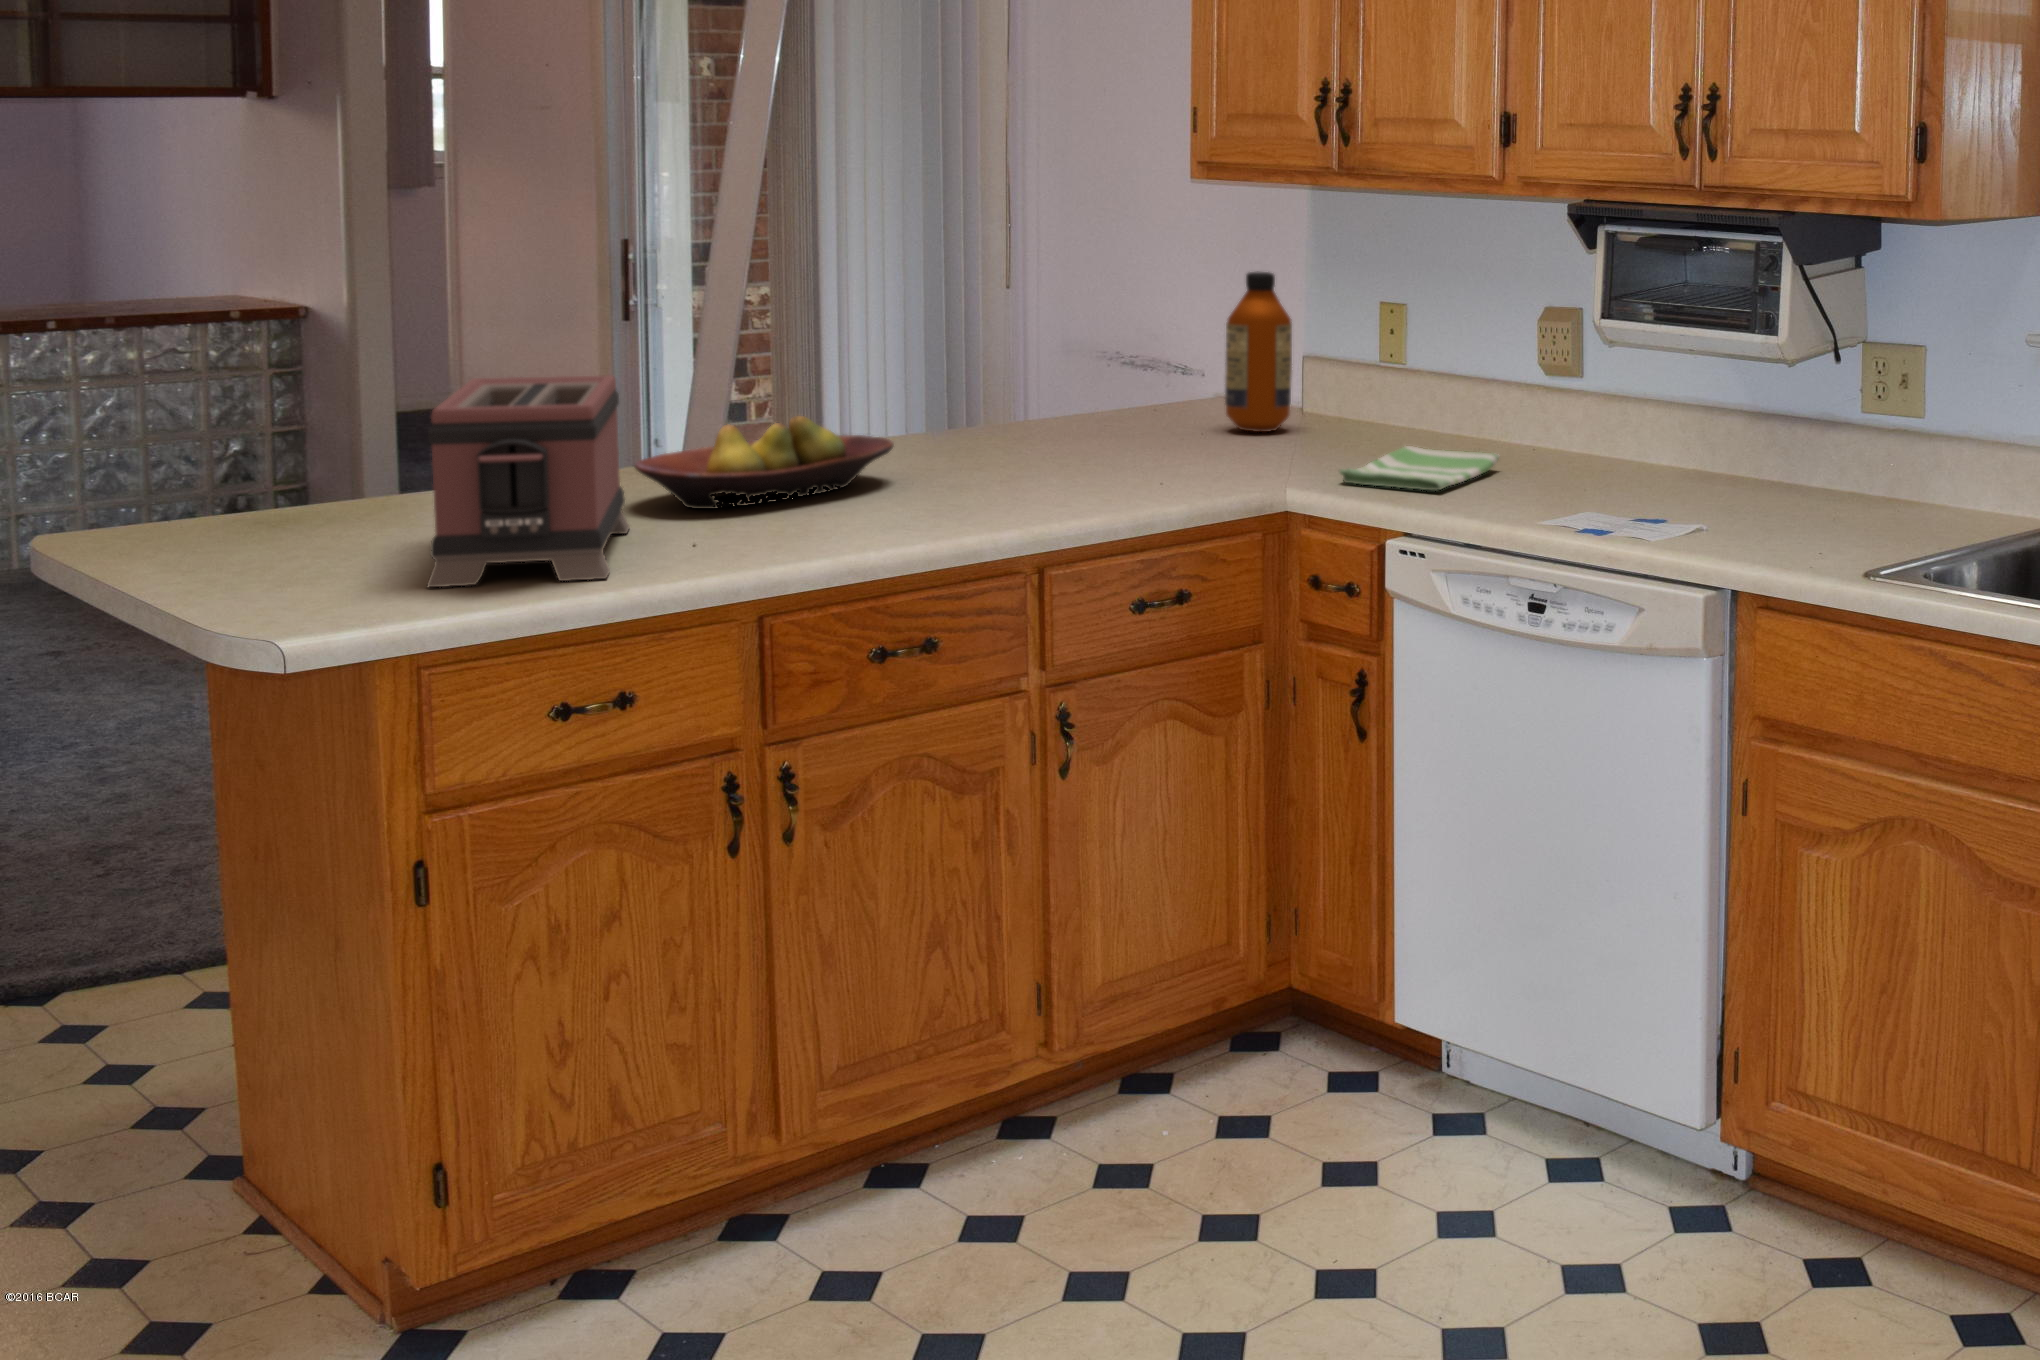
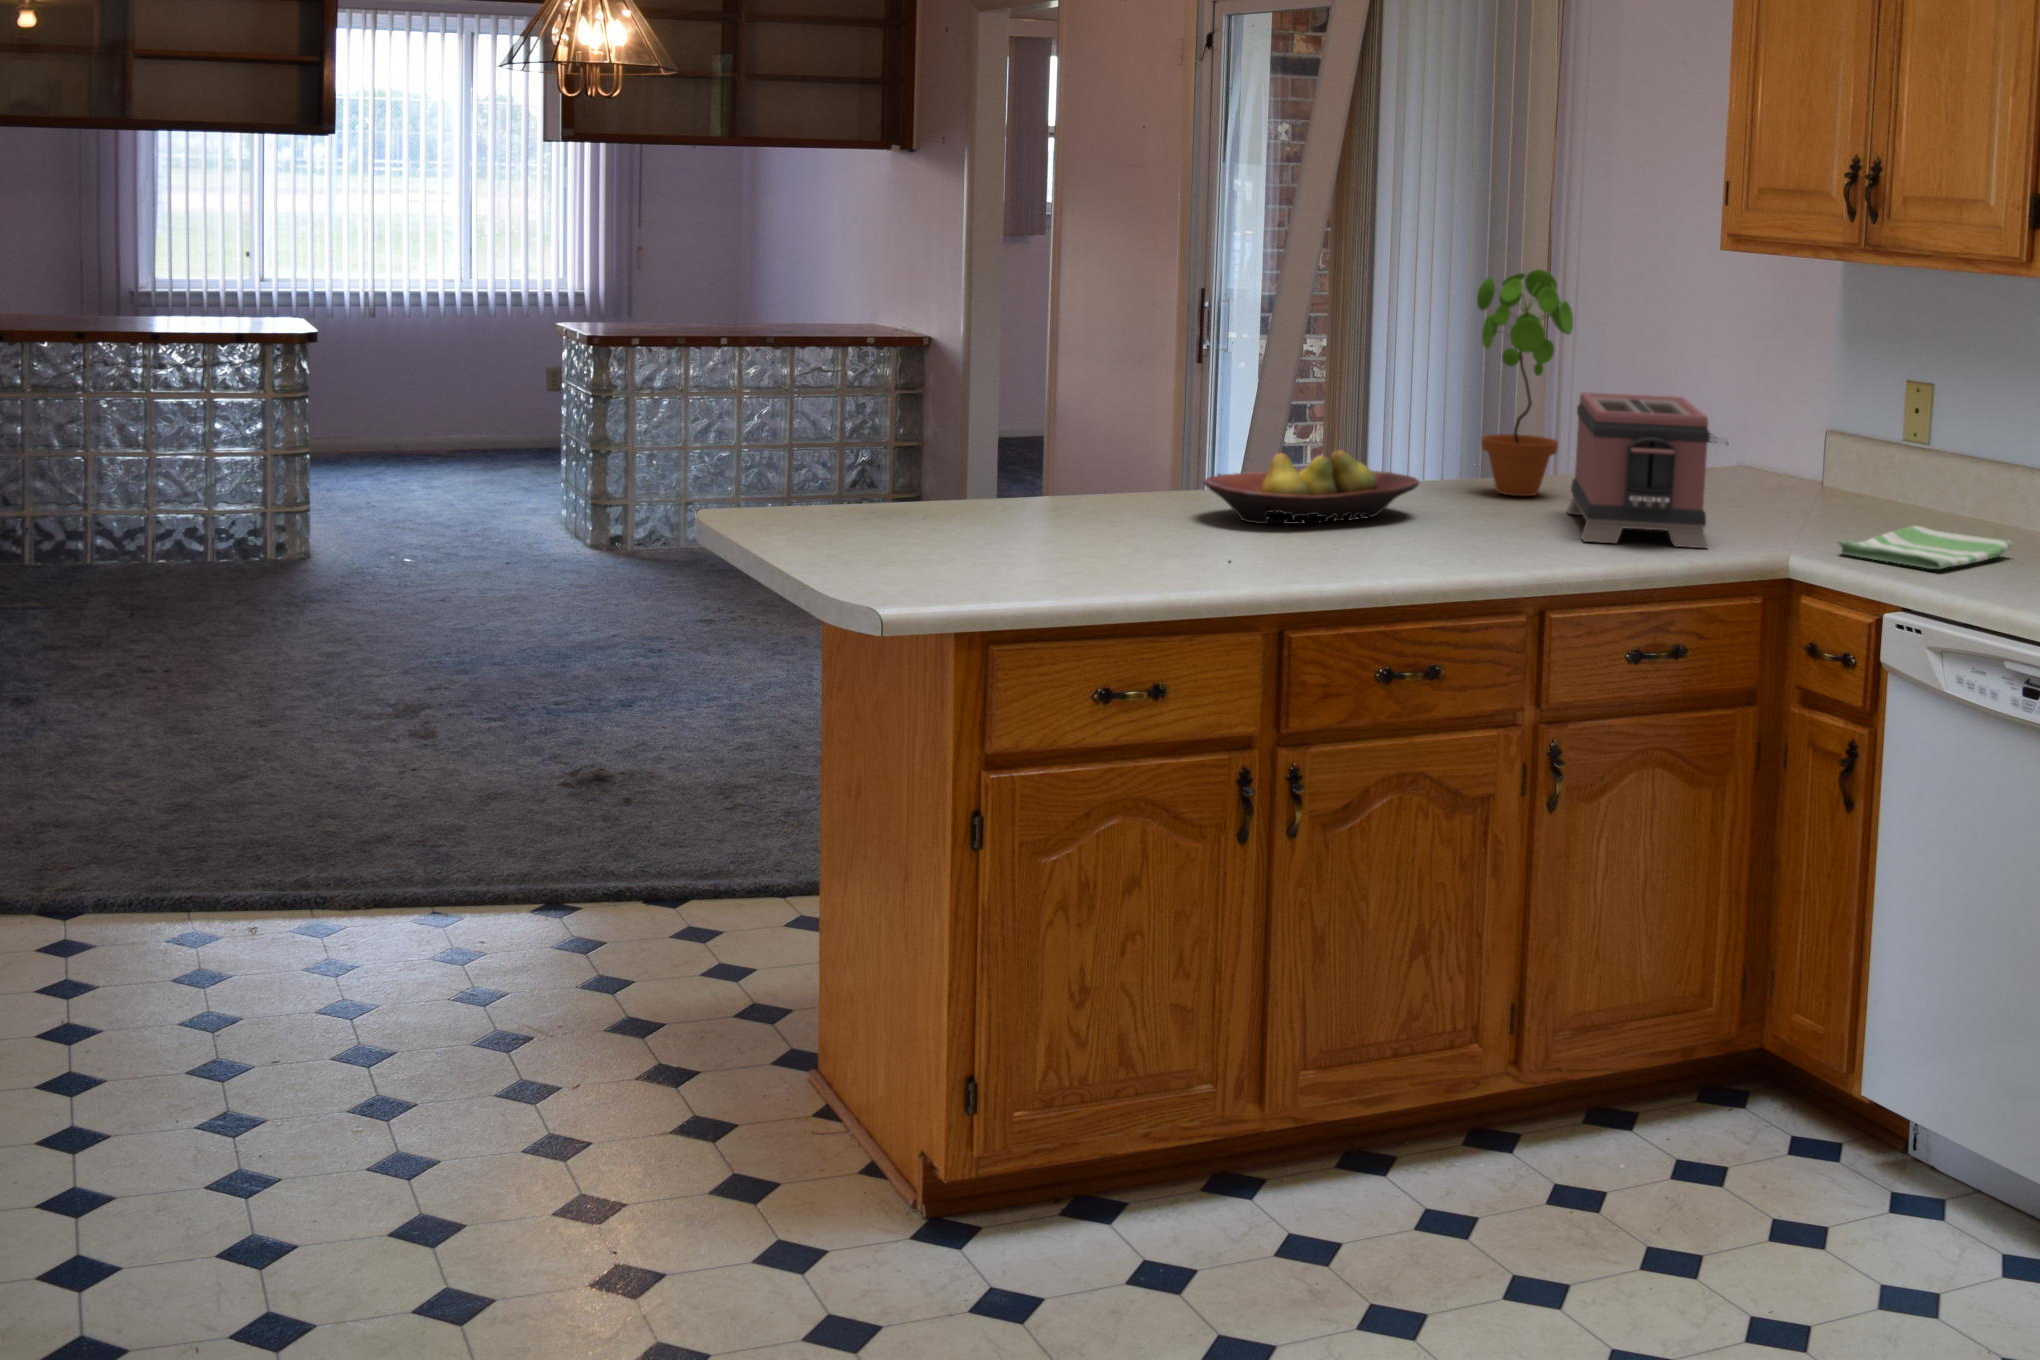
potted plant: none [945,203,1051,448] -> present [1477,269,1573,496]
bottle: present [1225,271,1292,432] -> none [1735,345,1808,502]
toaster: present [427,375,630,587] -> present [1567,392,1710,548]

